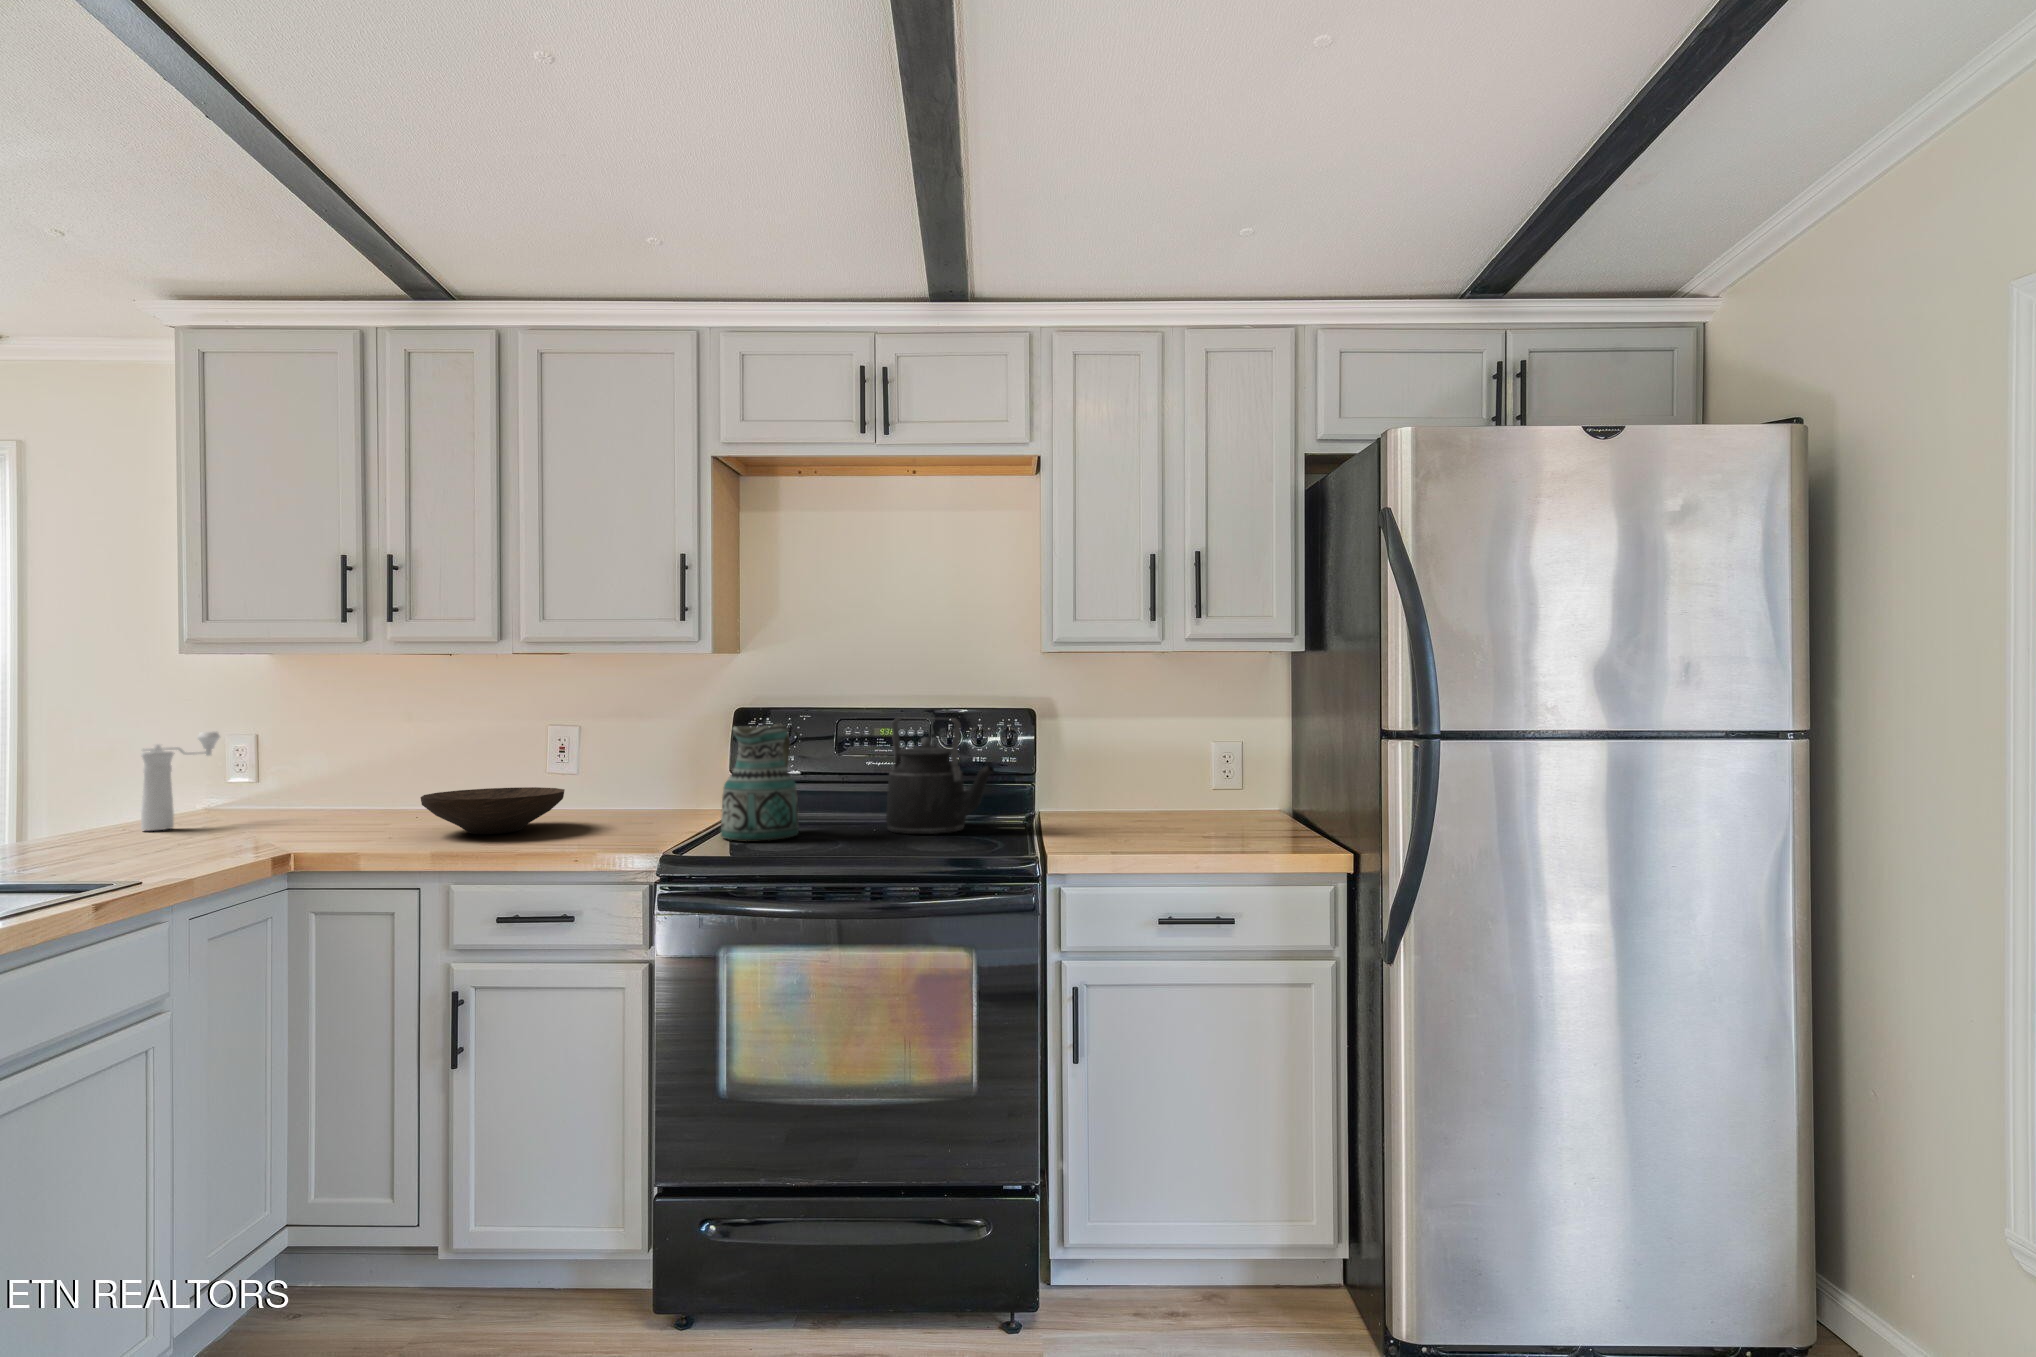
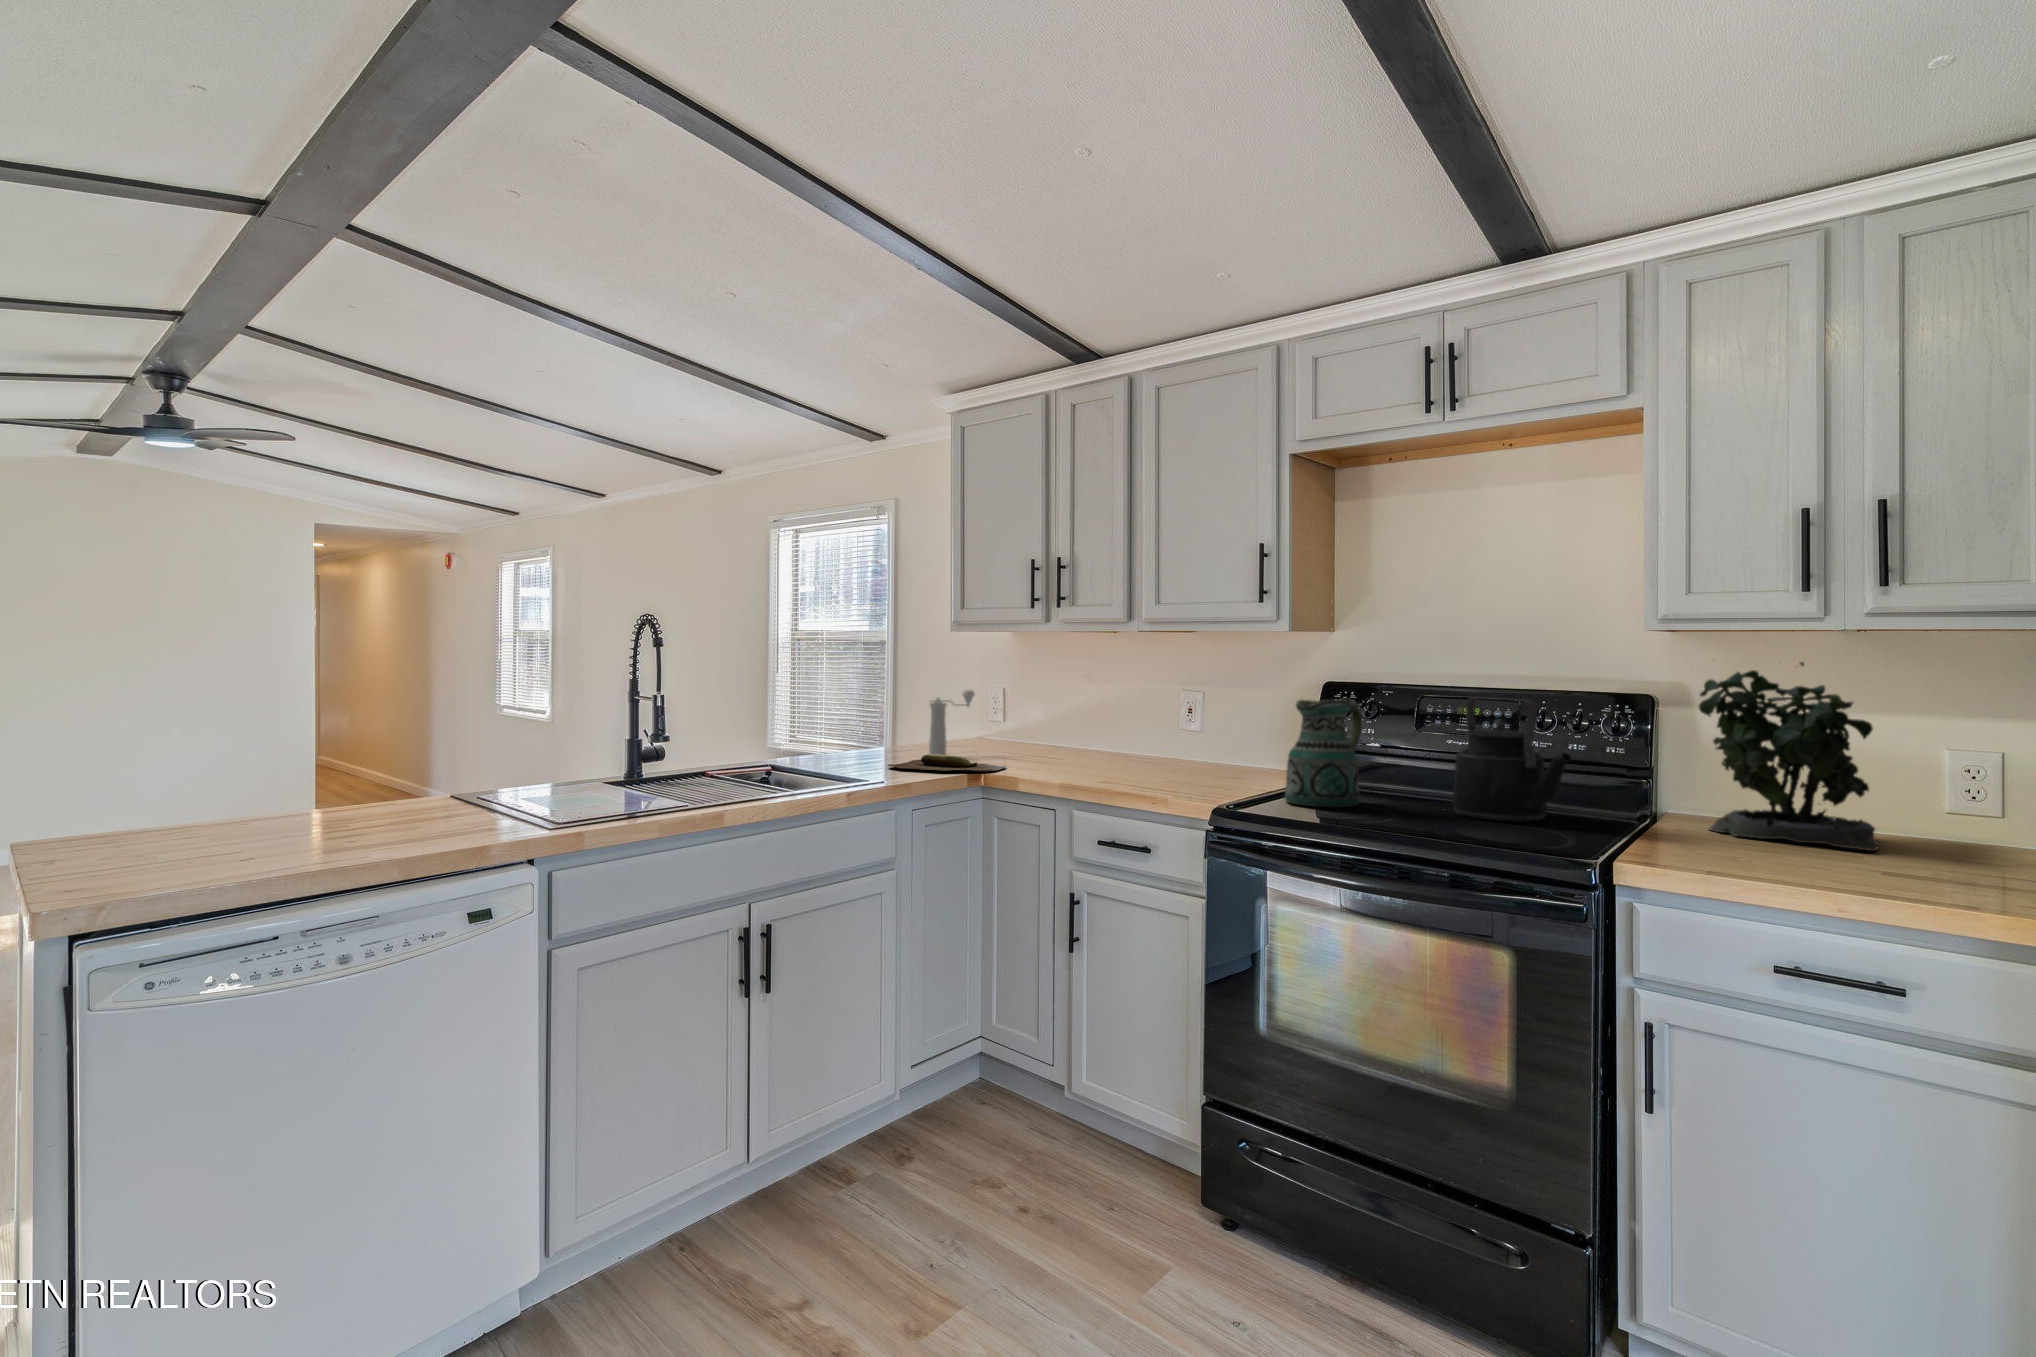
potted plant: none [1067,680,1193,825] -> present [1699,662,1879,851]
wooden bowl: present [421,787,565,834] -> none [1072,743,1177,779]
cutting board: none [85,827,305,855] -> present [888,754,1005,772]

